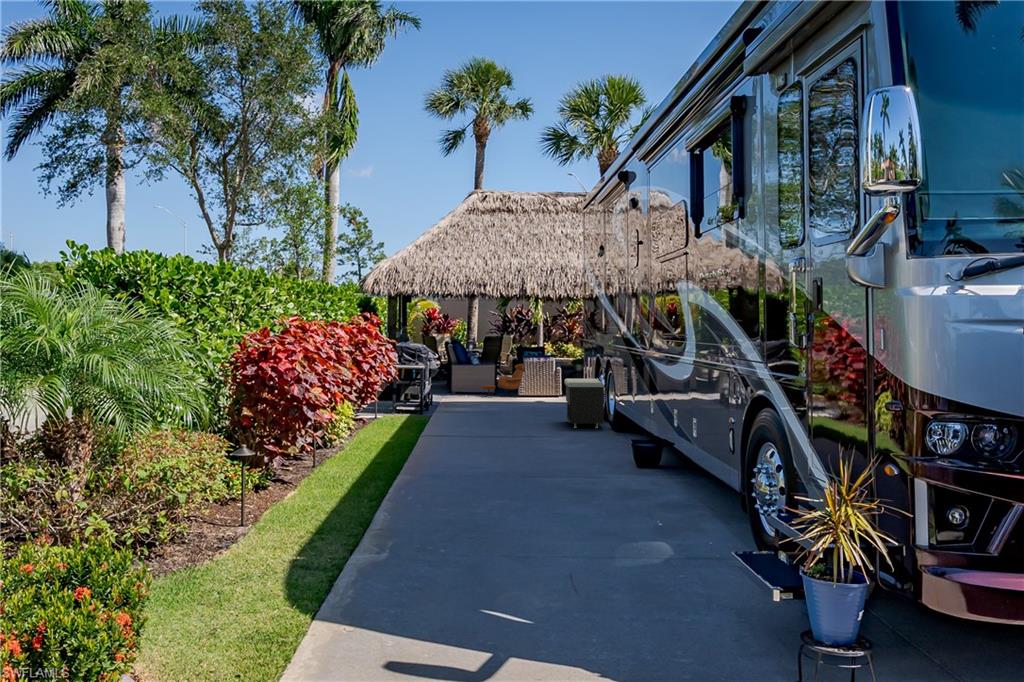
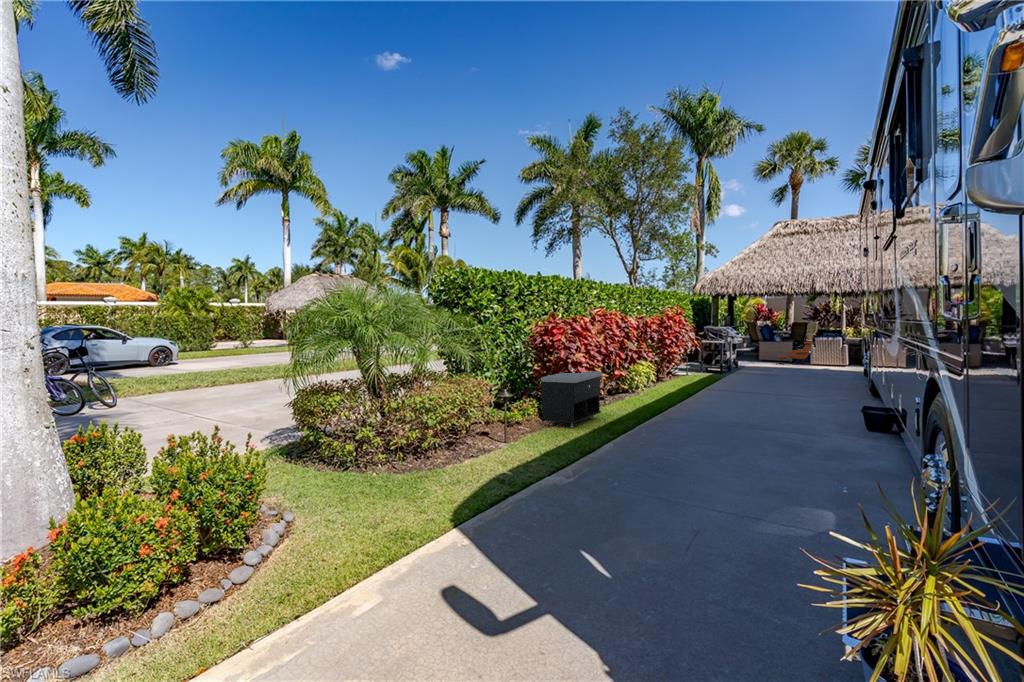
storage bench: present [564,379,604,428] -> present [541,371,602,427]

